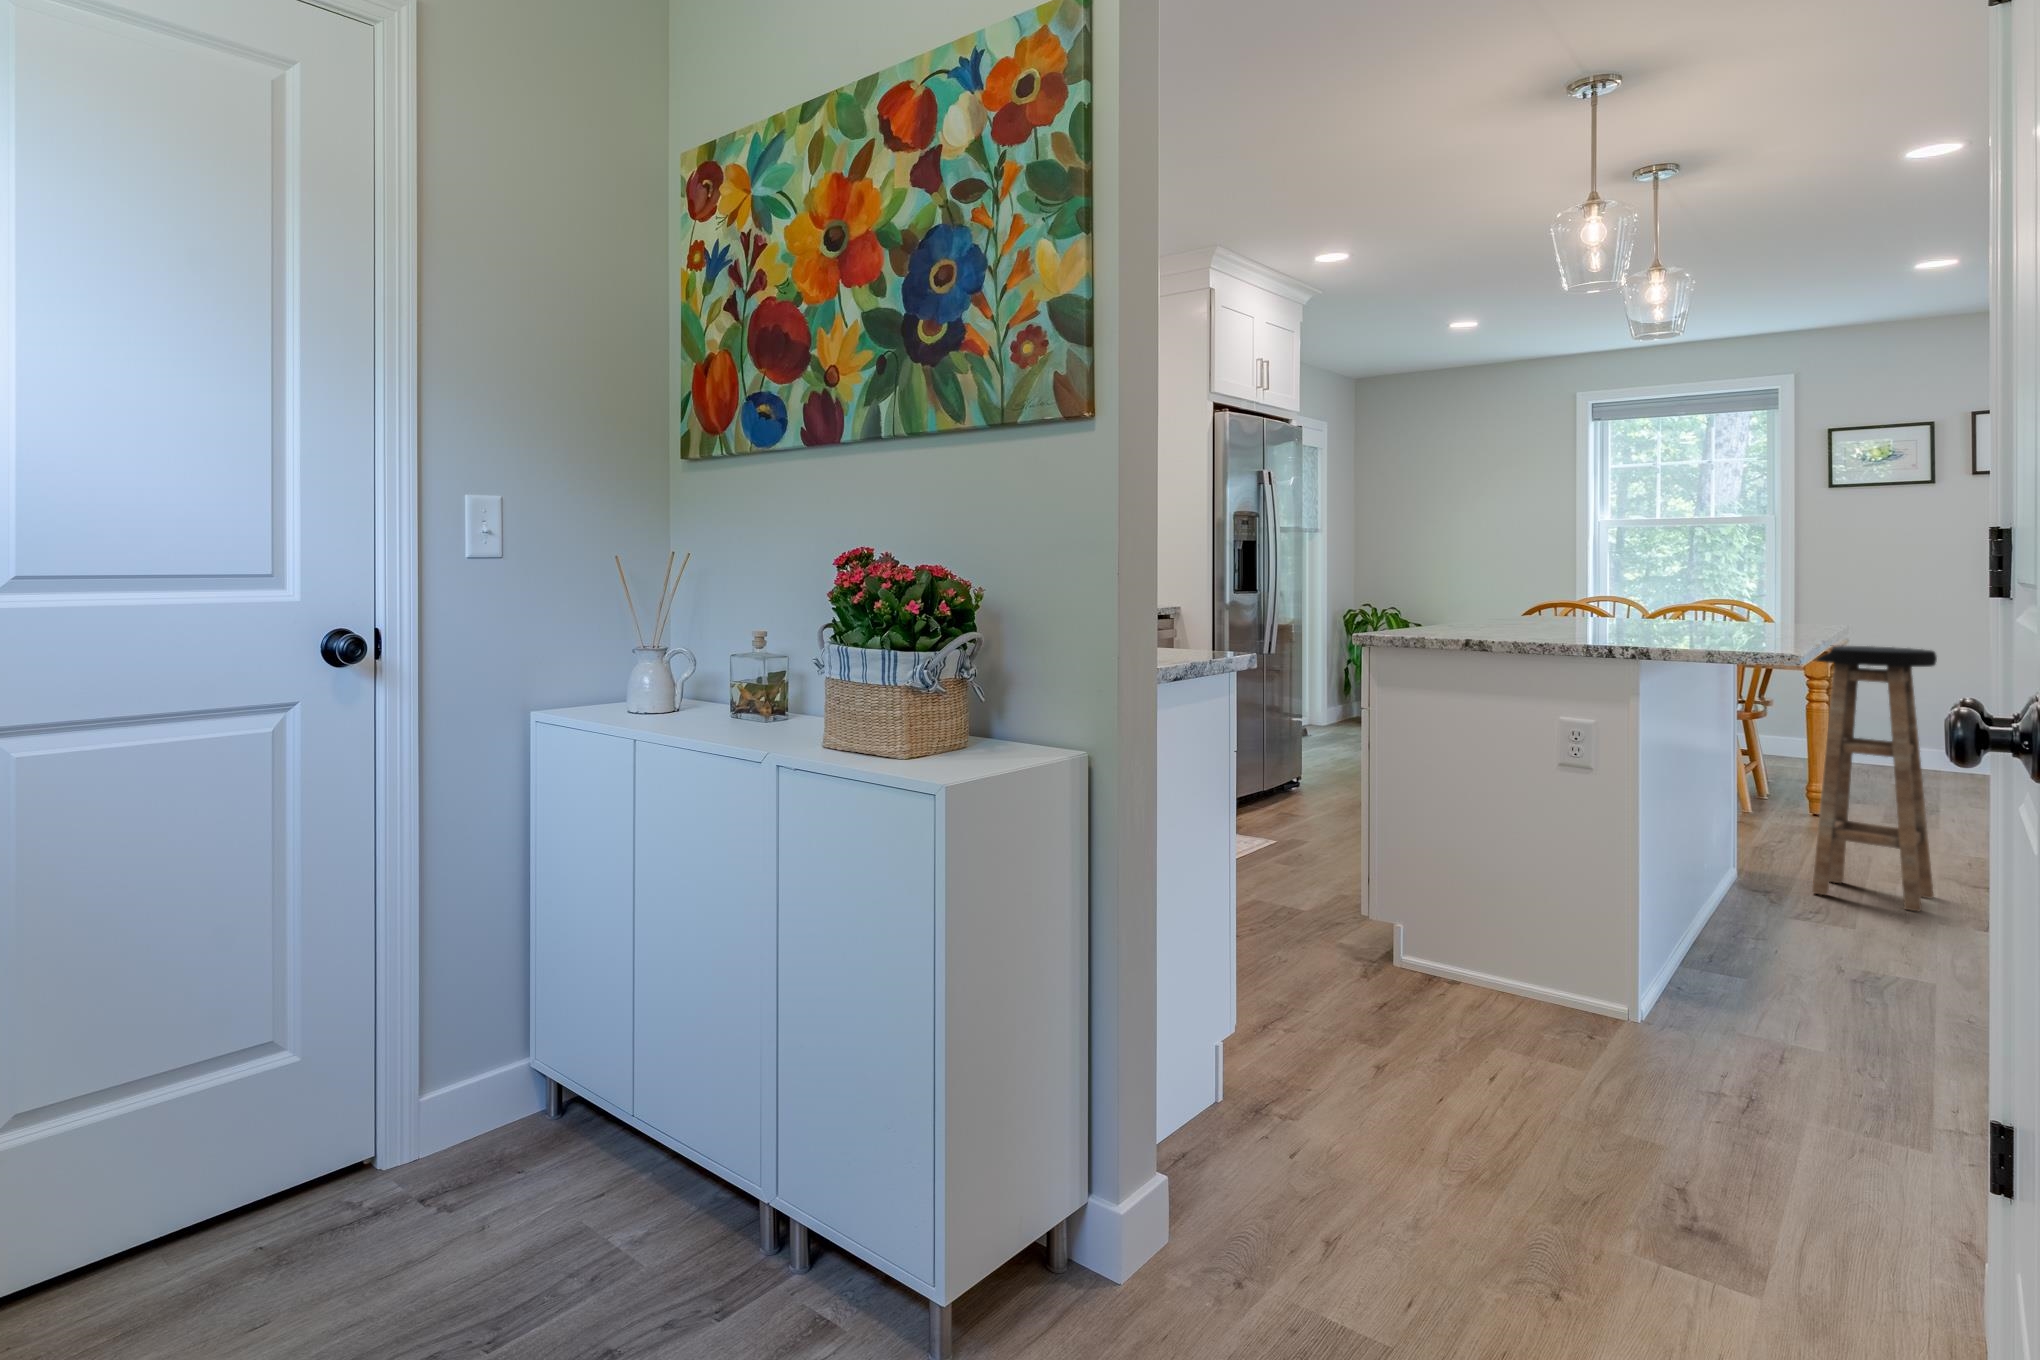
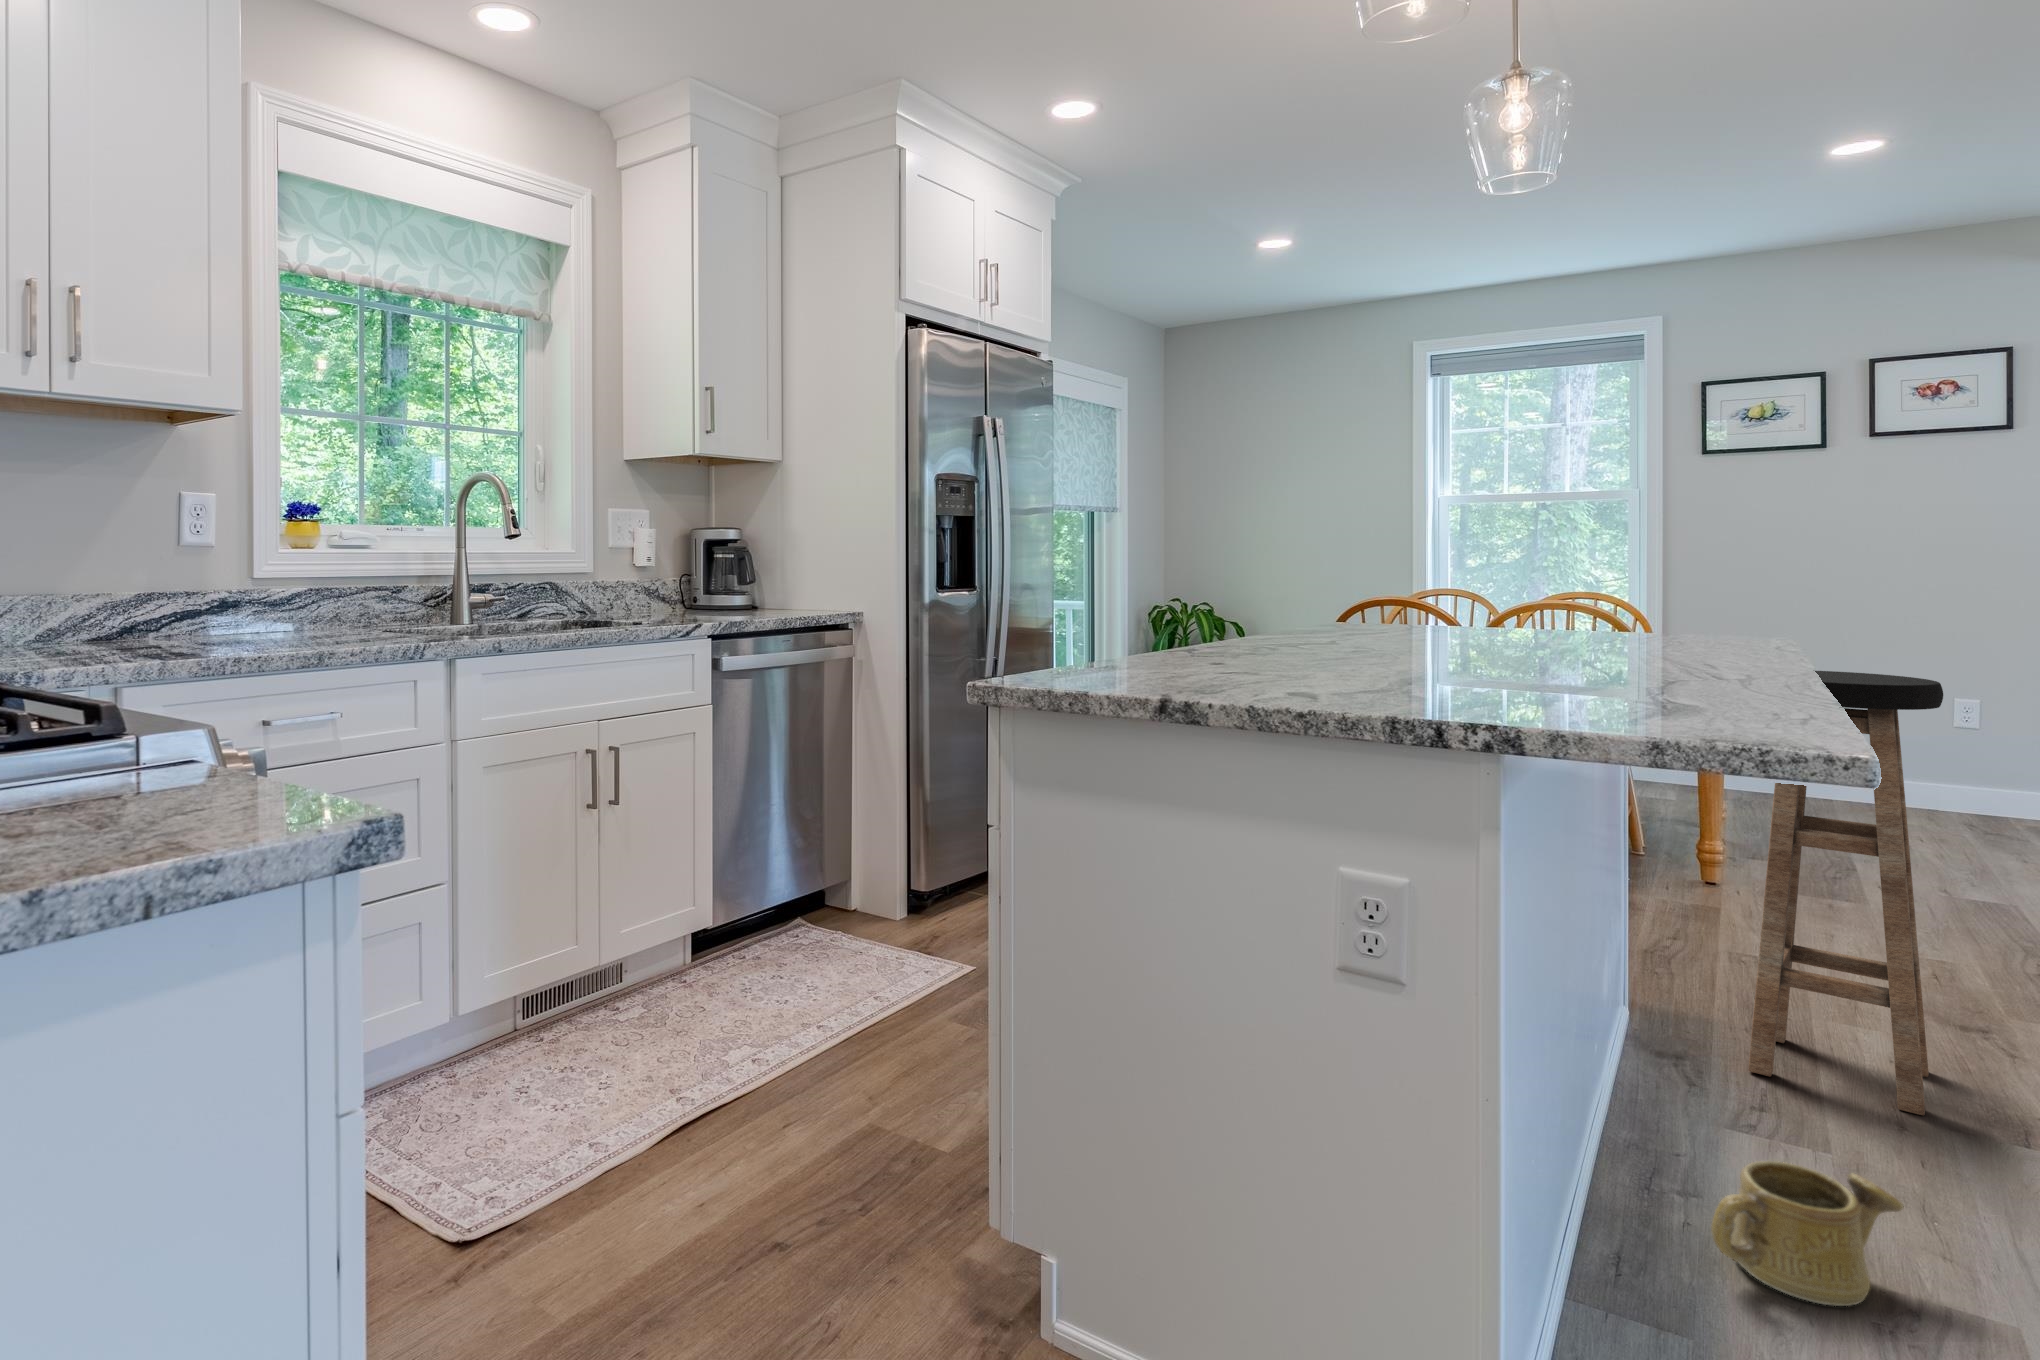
watering can: none [1763,901,1873,965] -> present [1711,1161,1904,1306]

